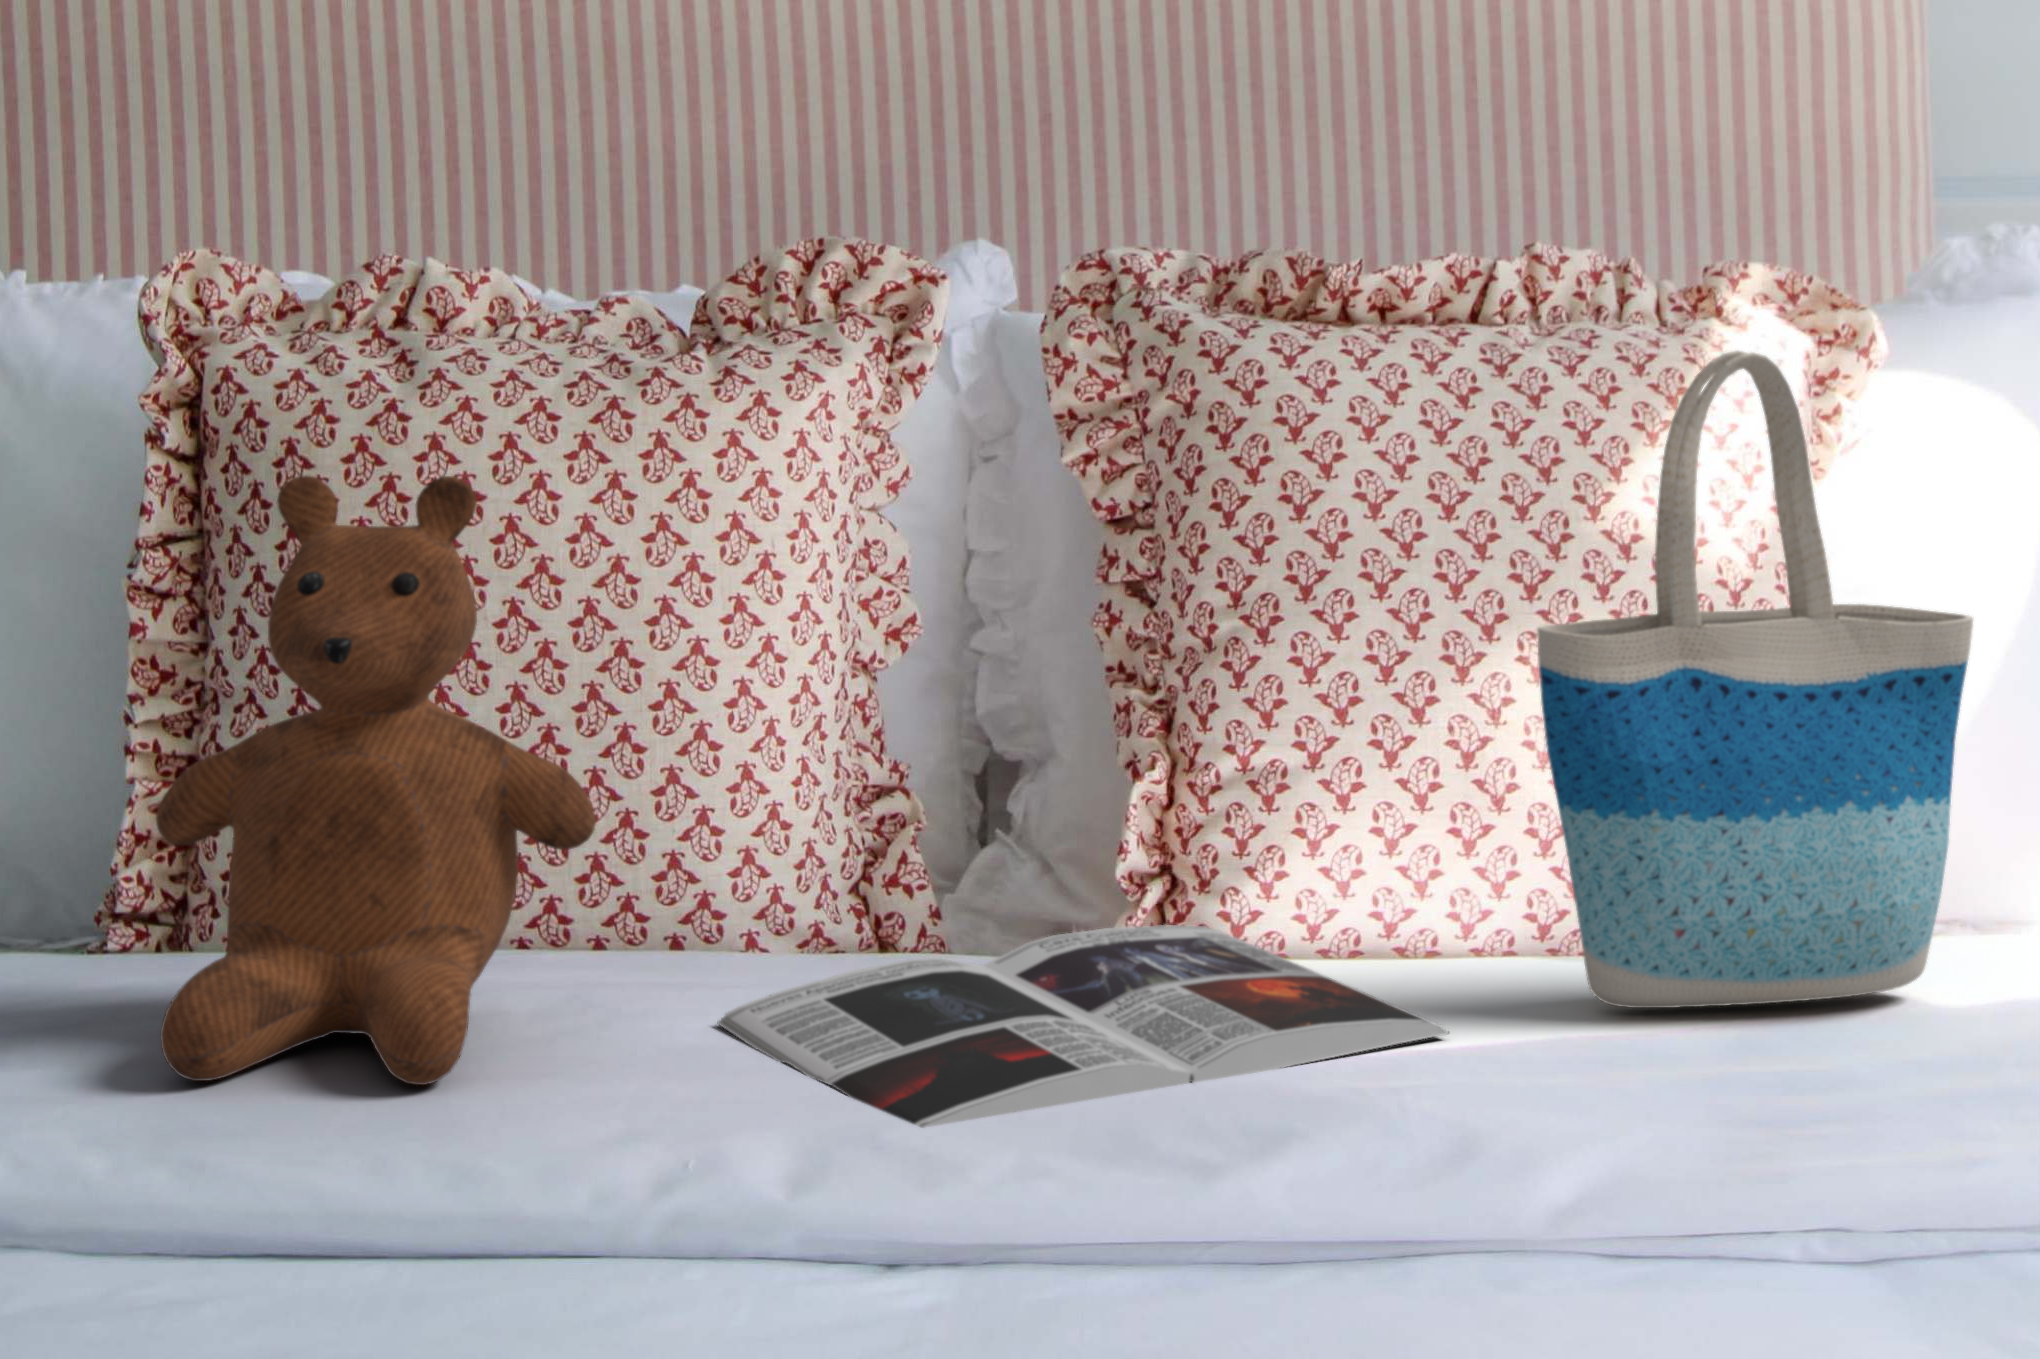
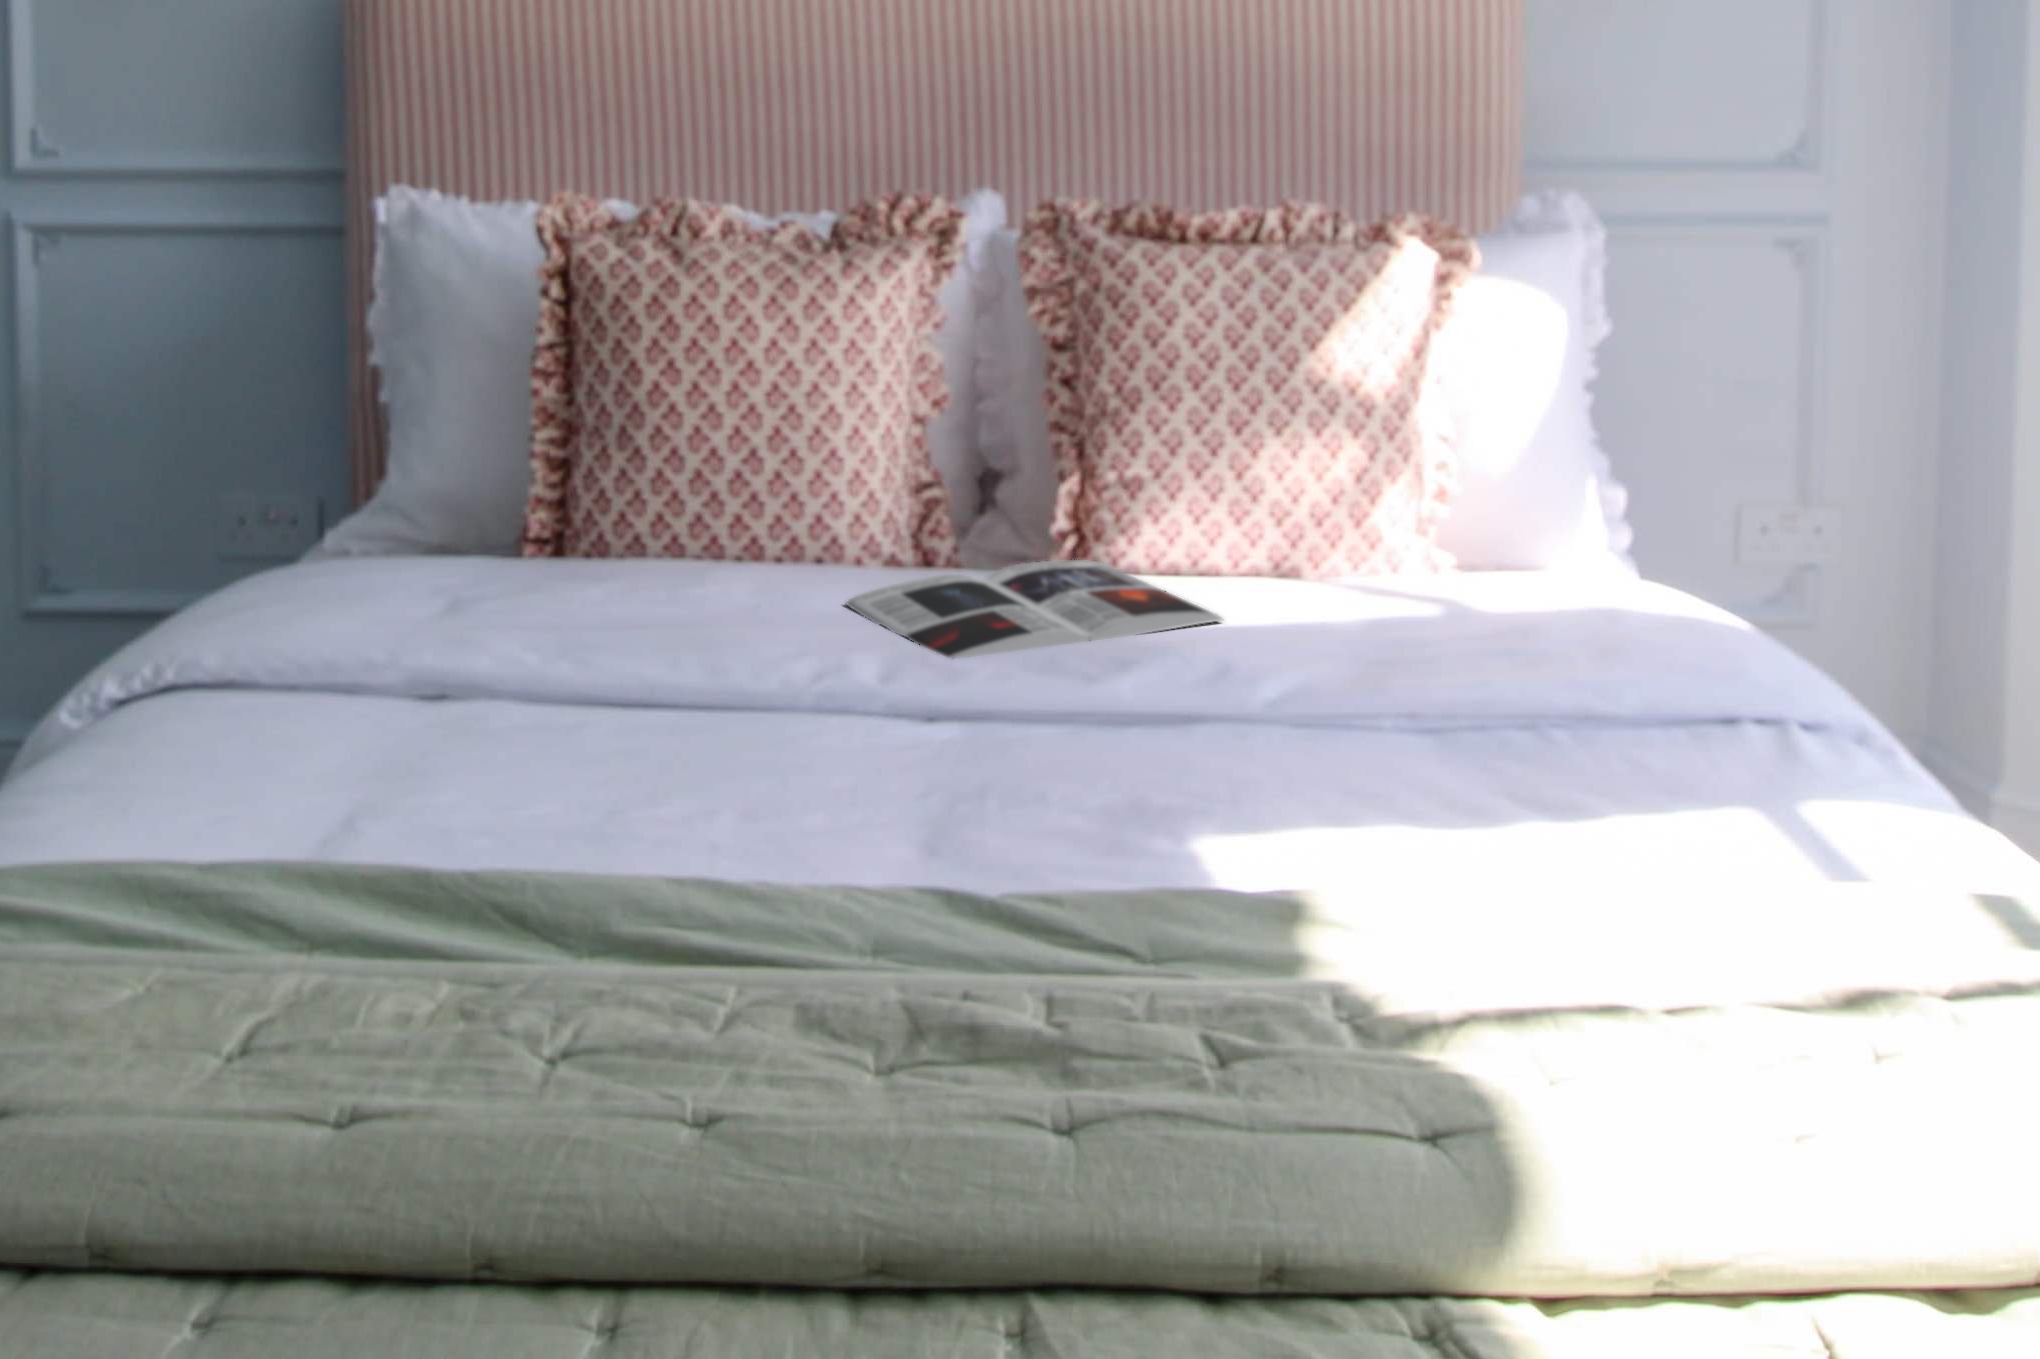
tote bag: present [1537,350,1974,1008] -> none [1280,269,1515,610]
teddy bear: present [156,475,596,1085] -> none [557,320,783,631]

